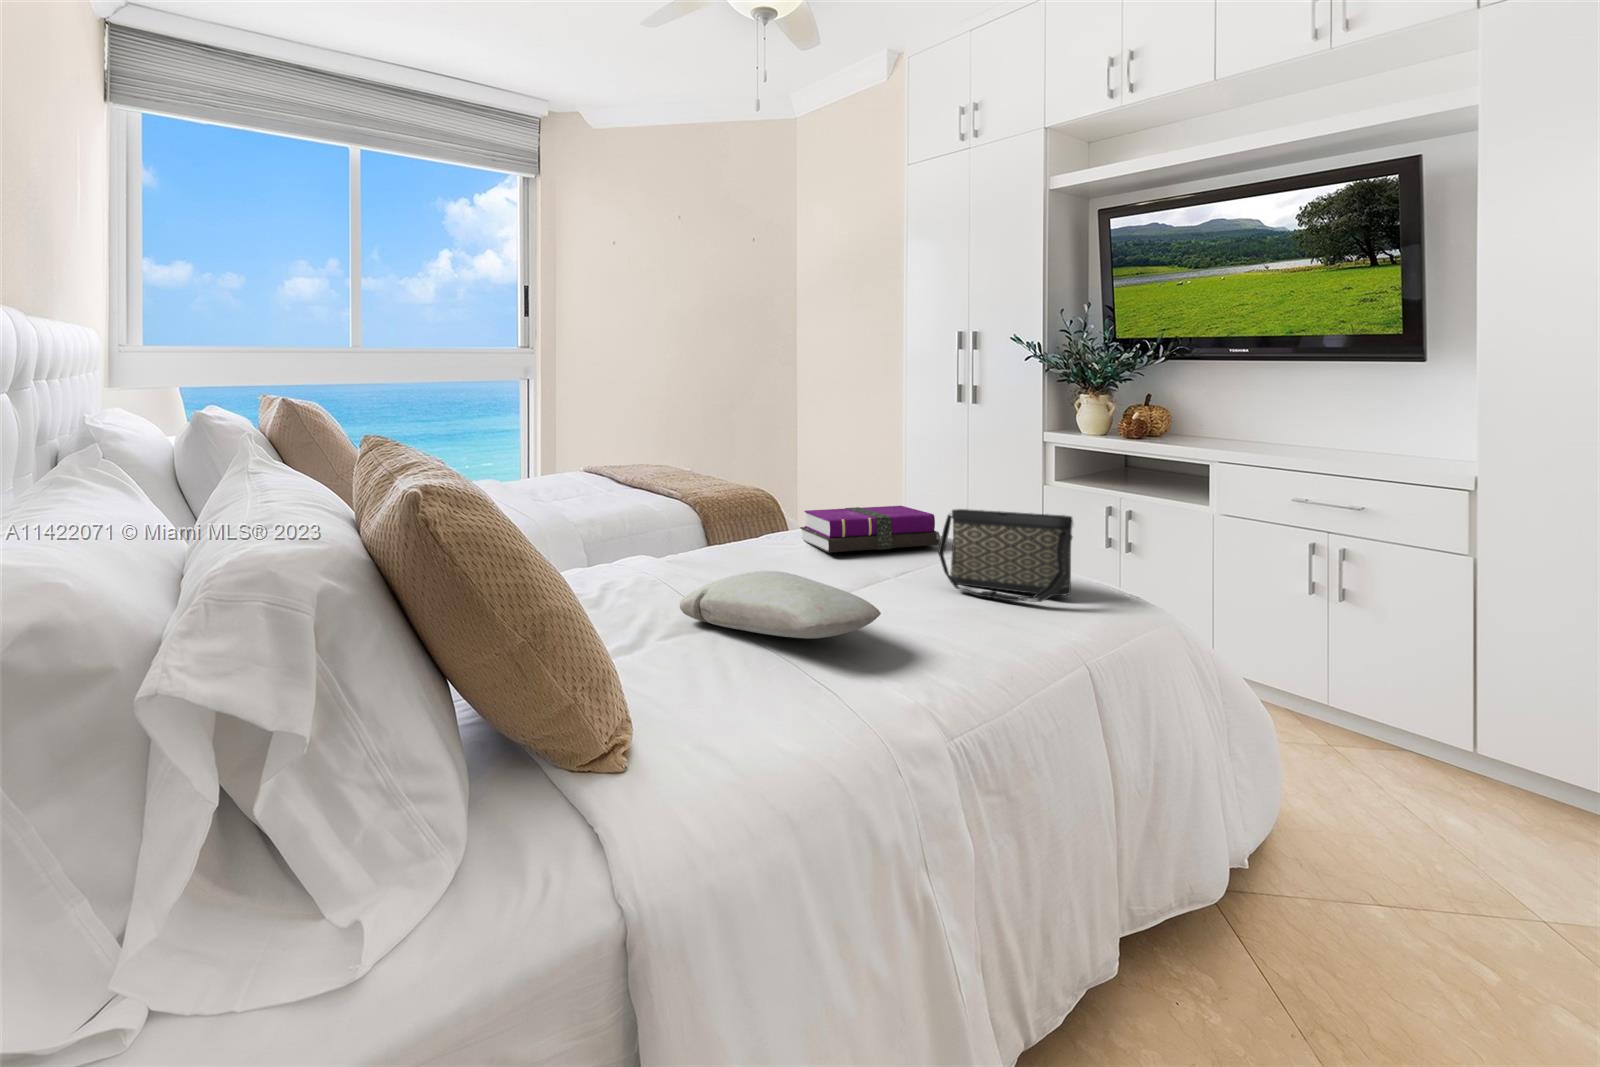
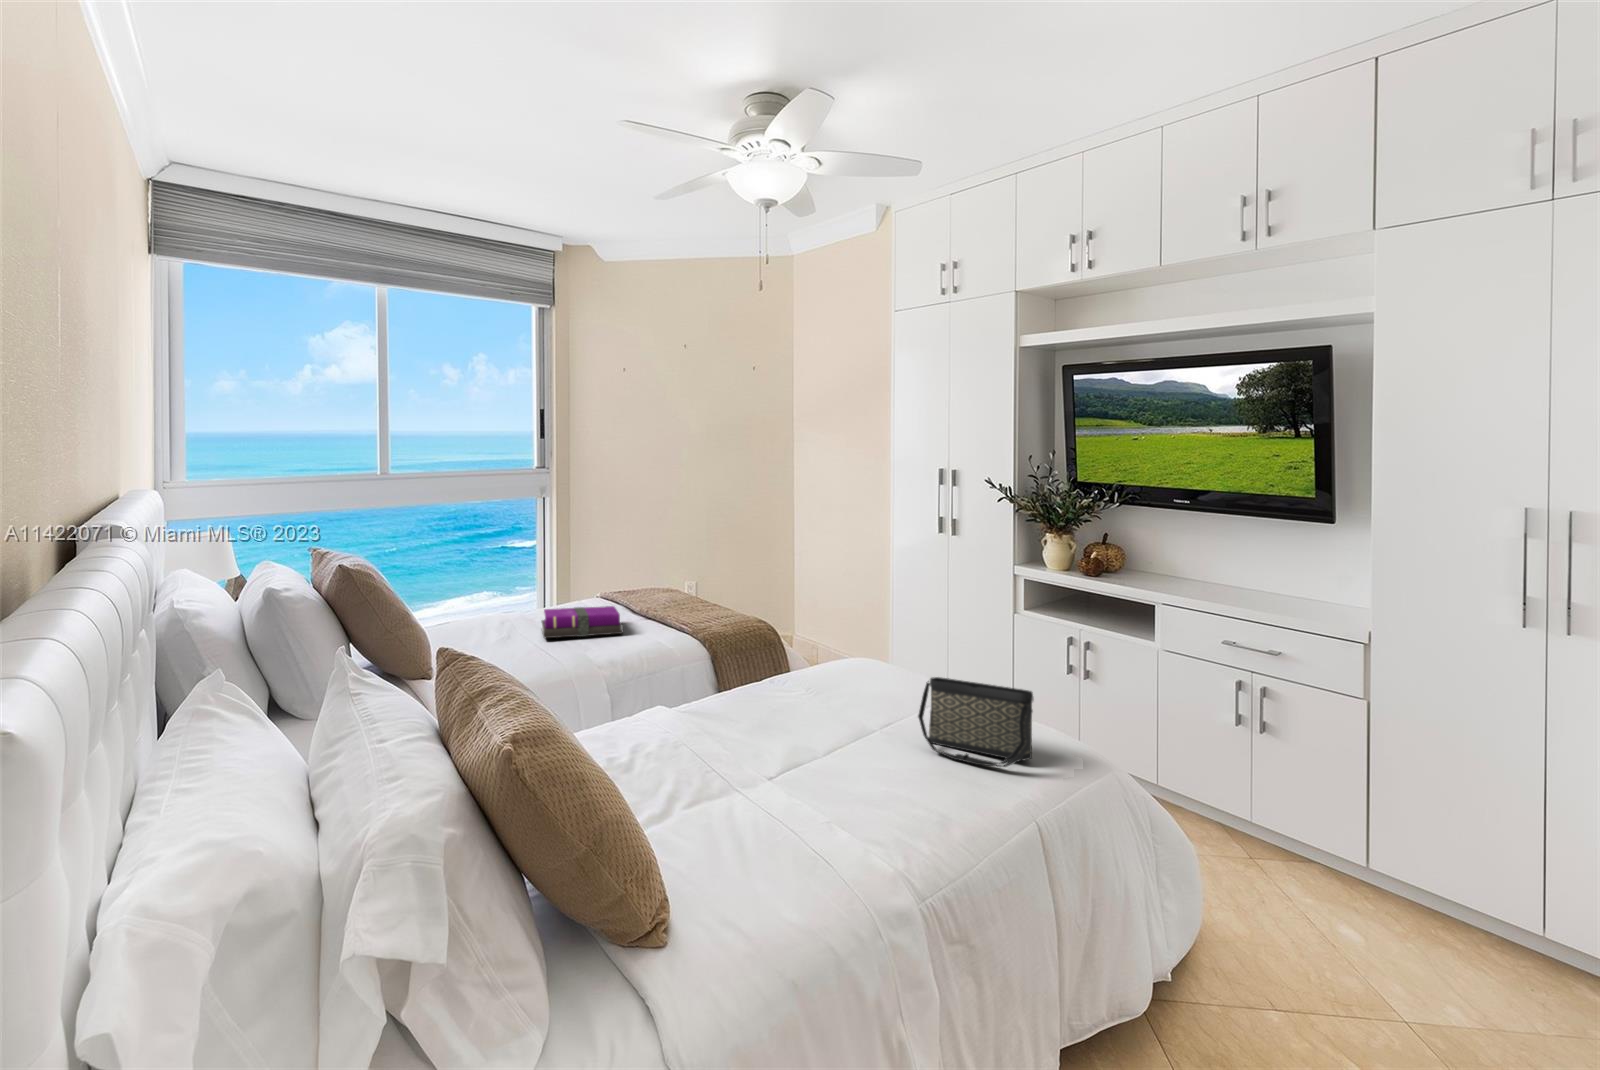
notebook: present [800,506,940,553] -> present [542,606,623,638]
pillow: present [680,571,881,639] -> none [696,740,870,811]

